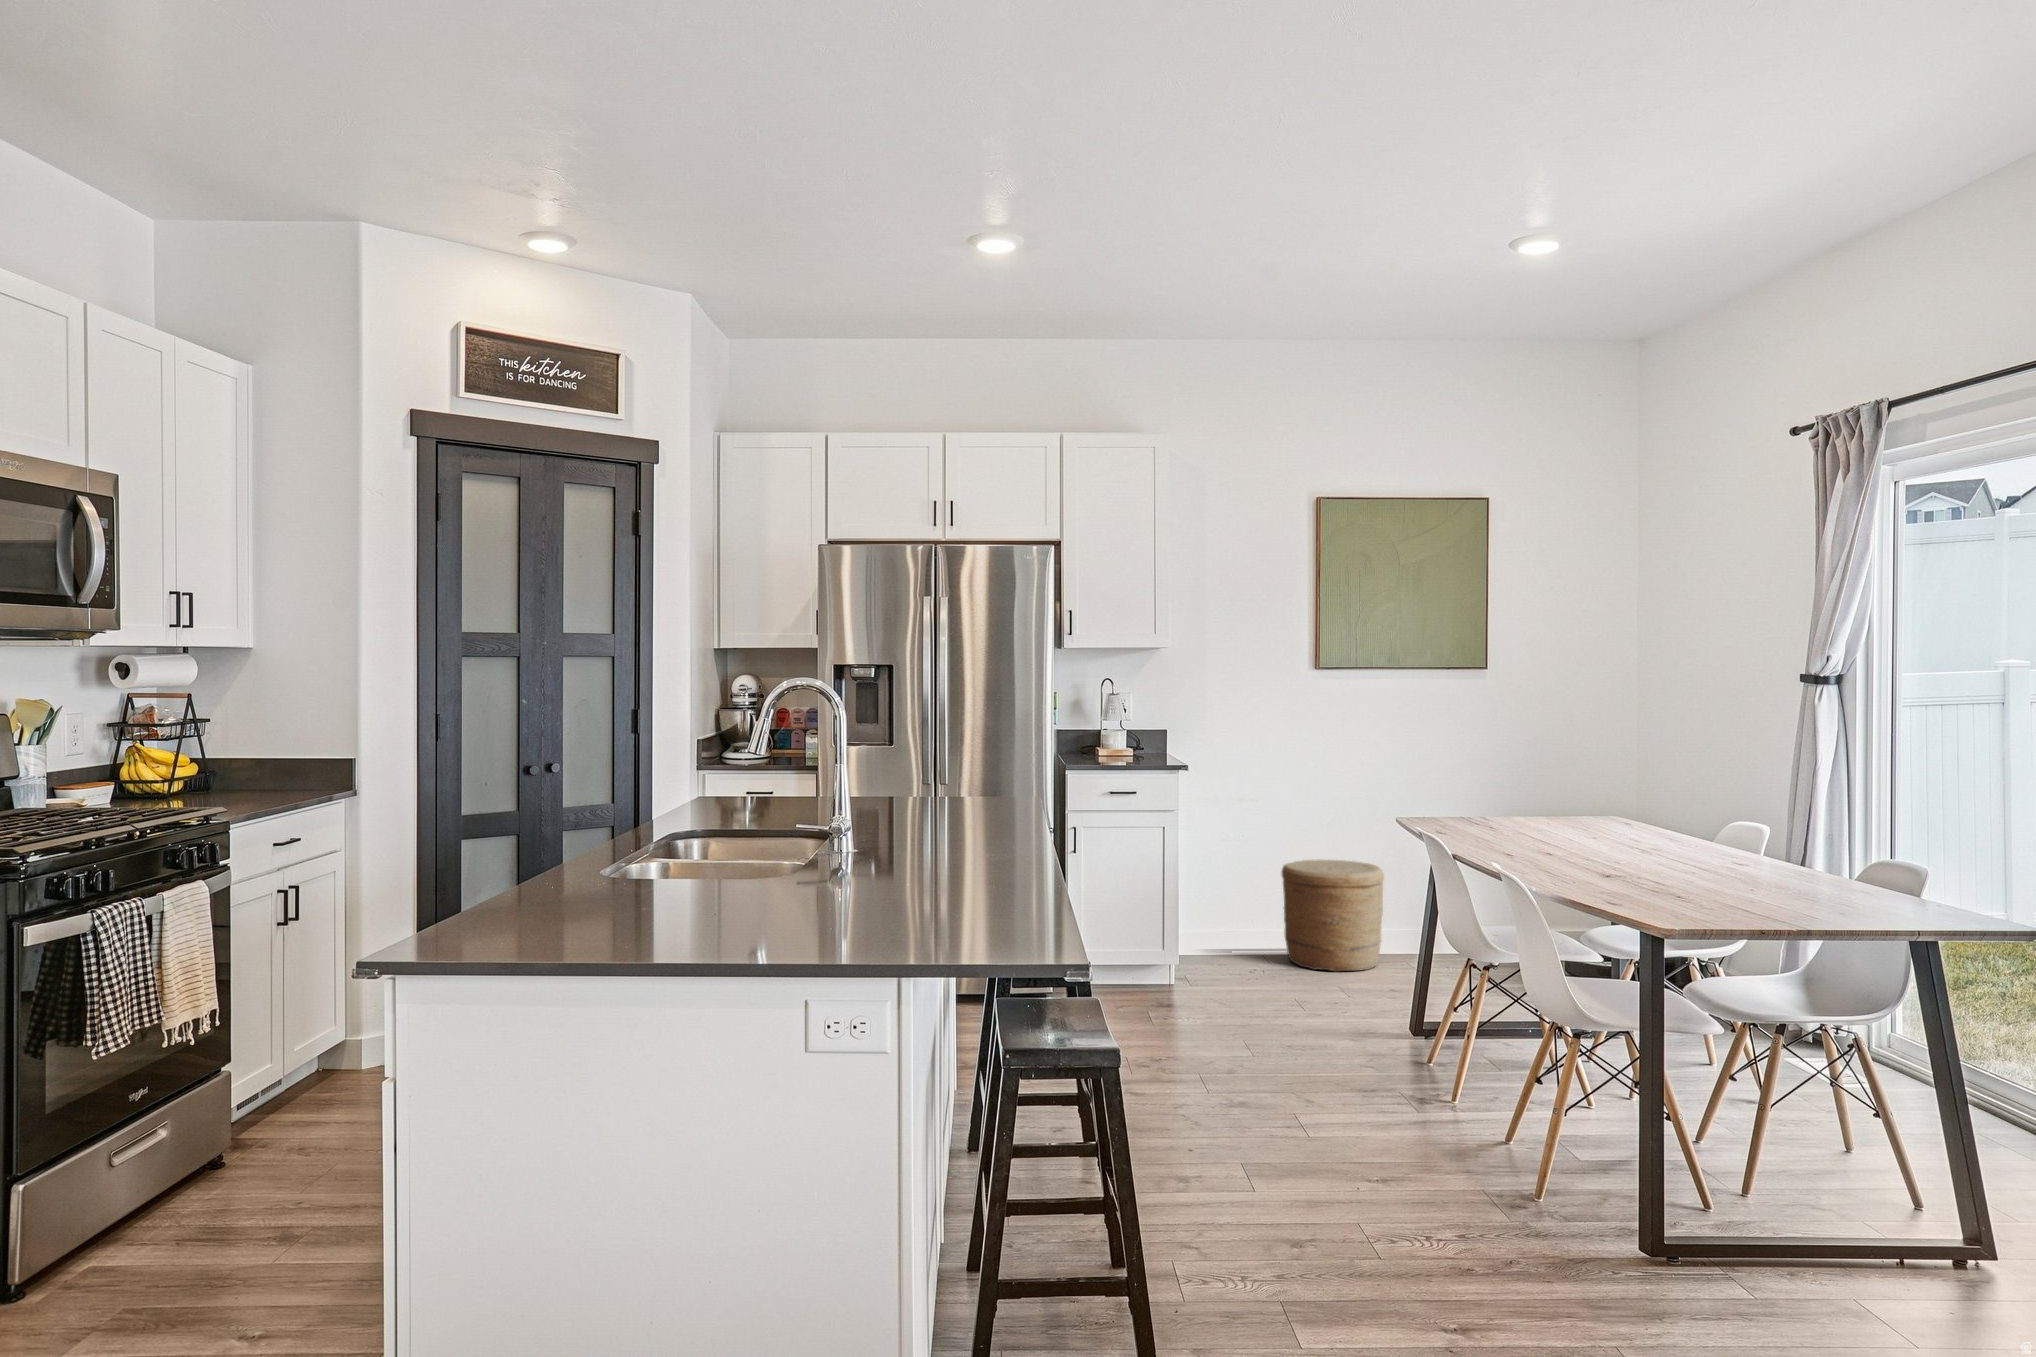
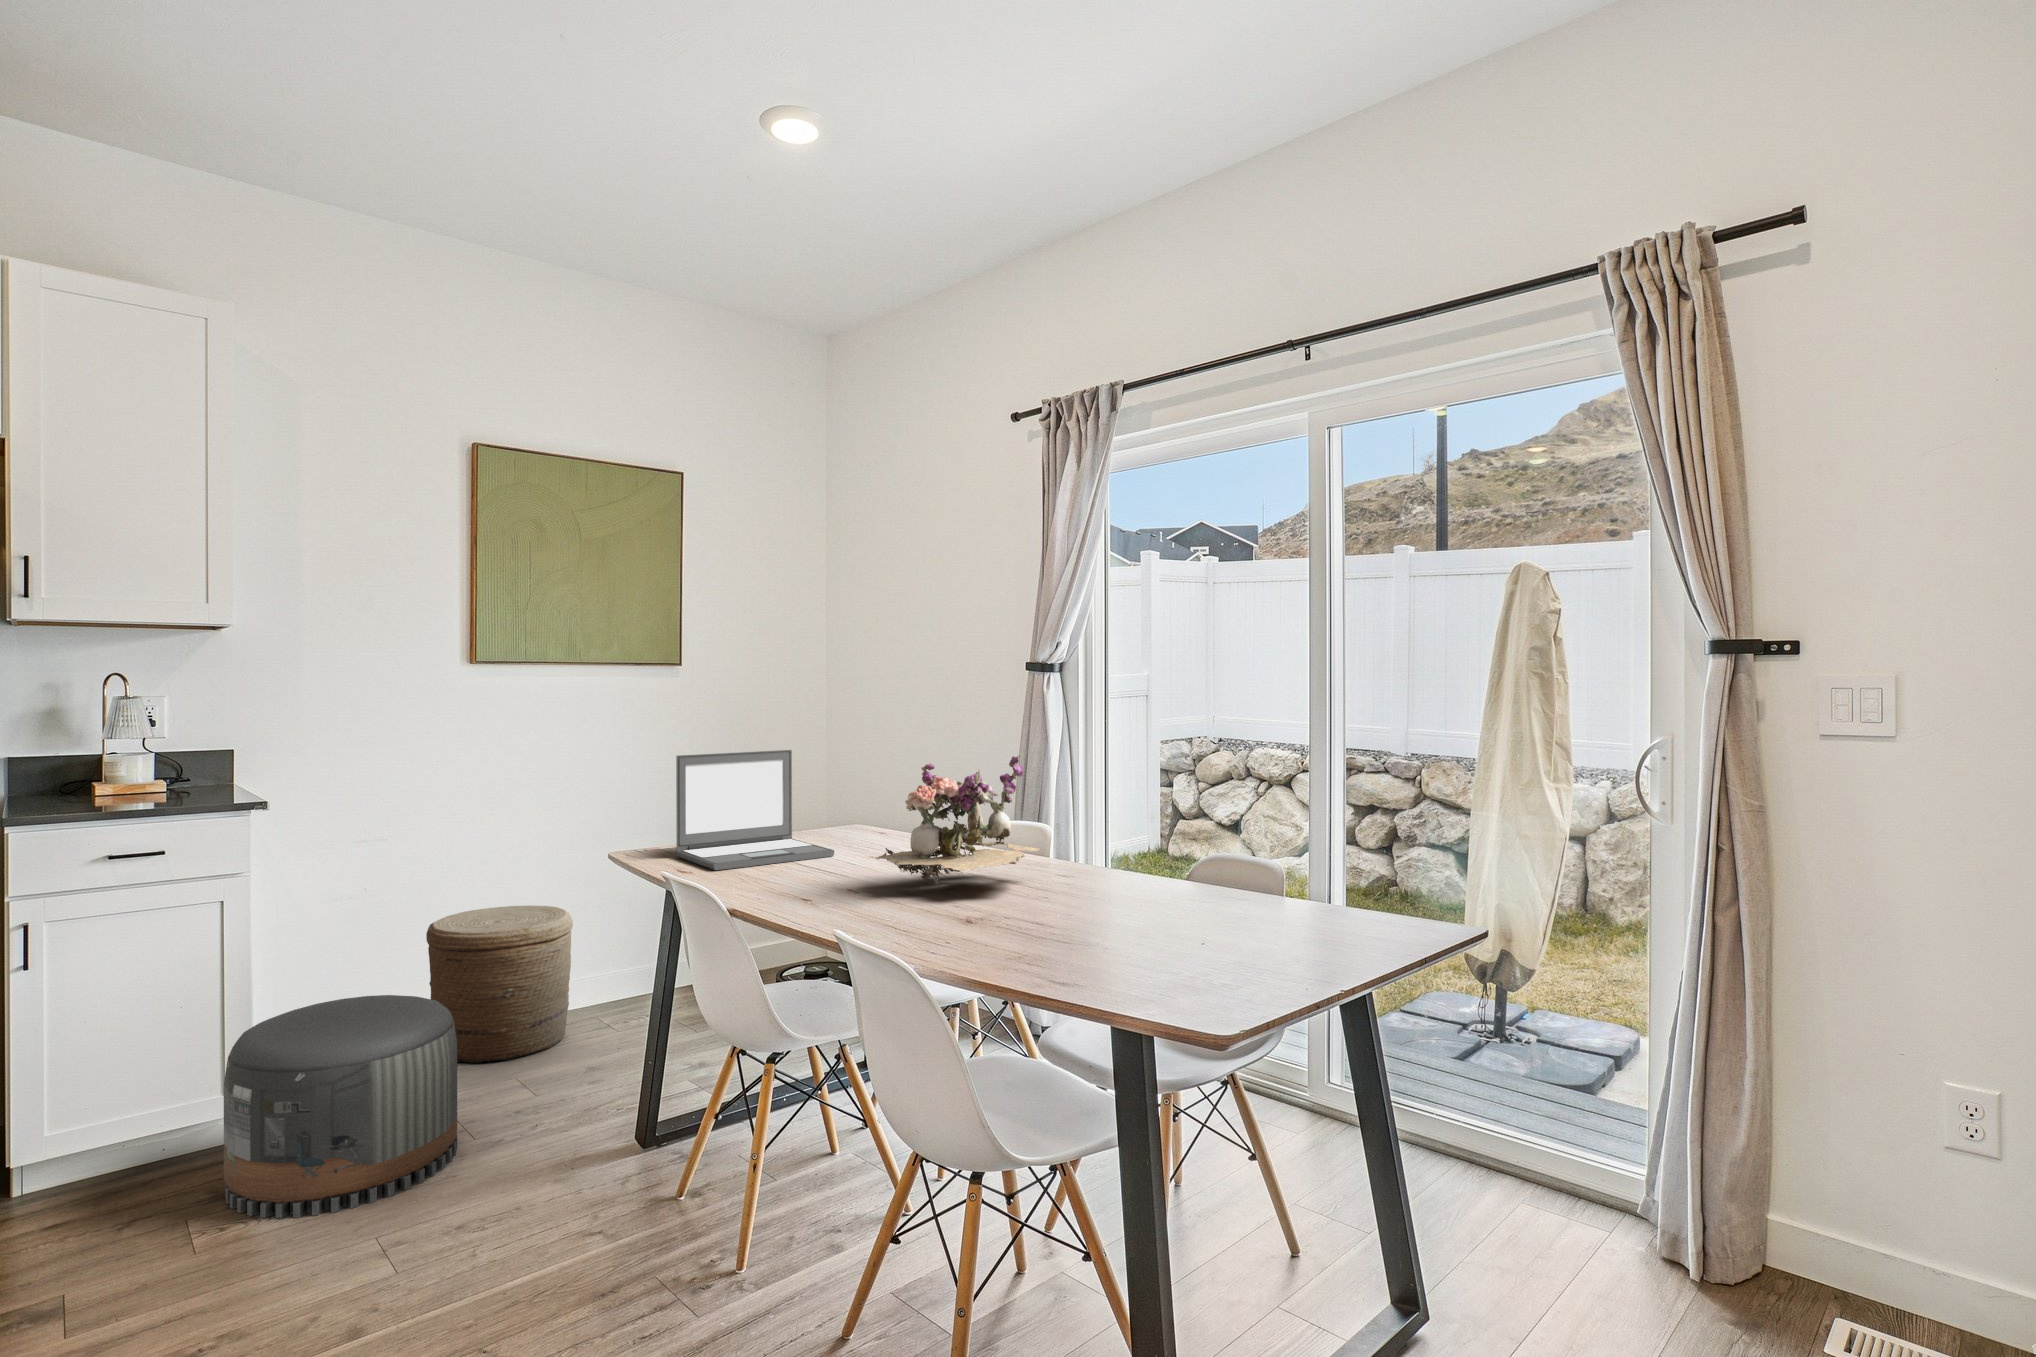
laptop: none [1441,749,1563,835] -> present [676,750,834,870]
flower arrangement: none [1567,760,1711,859] -> present [875,753,1039,884]
pouf: none [1166,898,1295,1022] -> present [224,995,457,1218]

